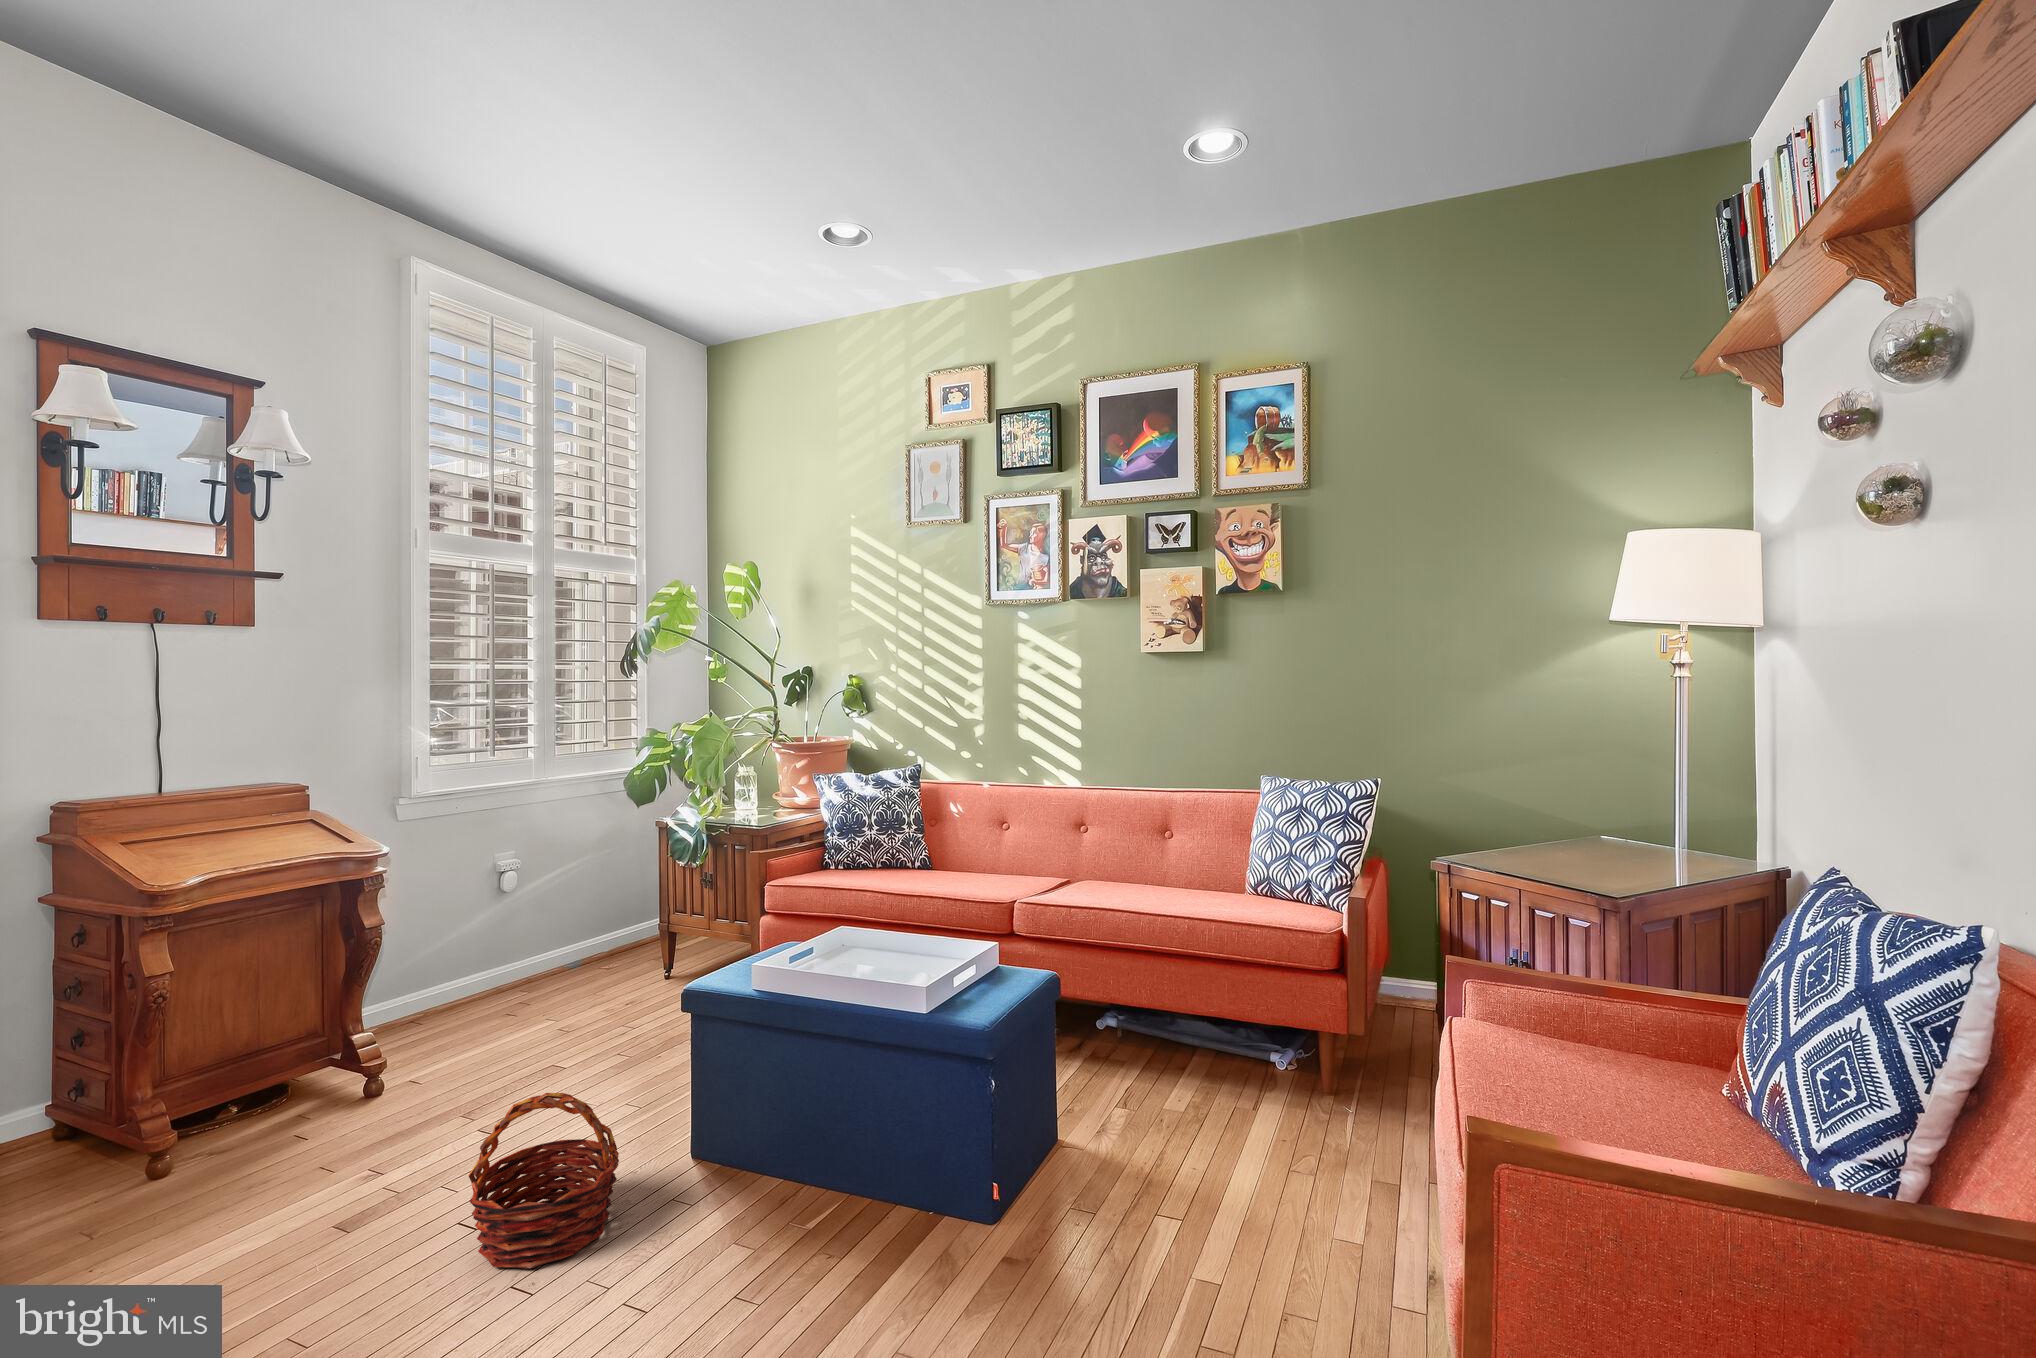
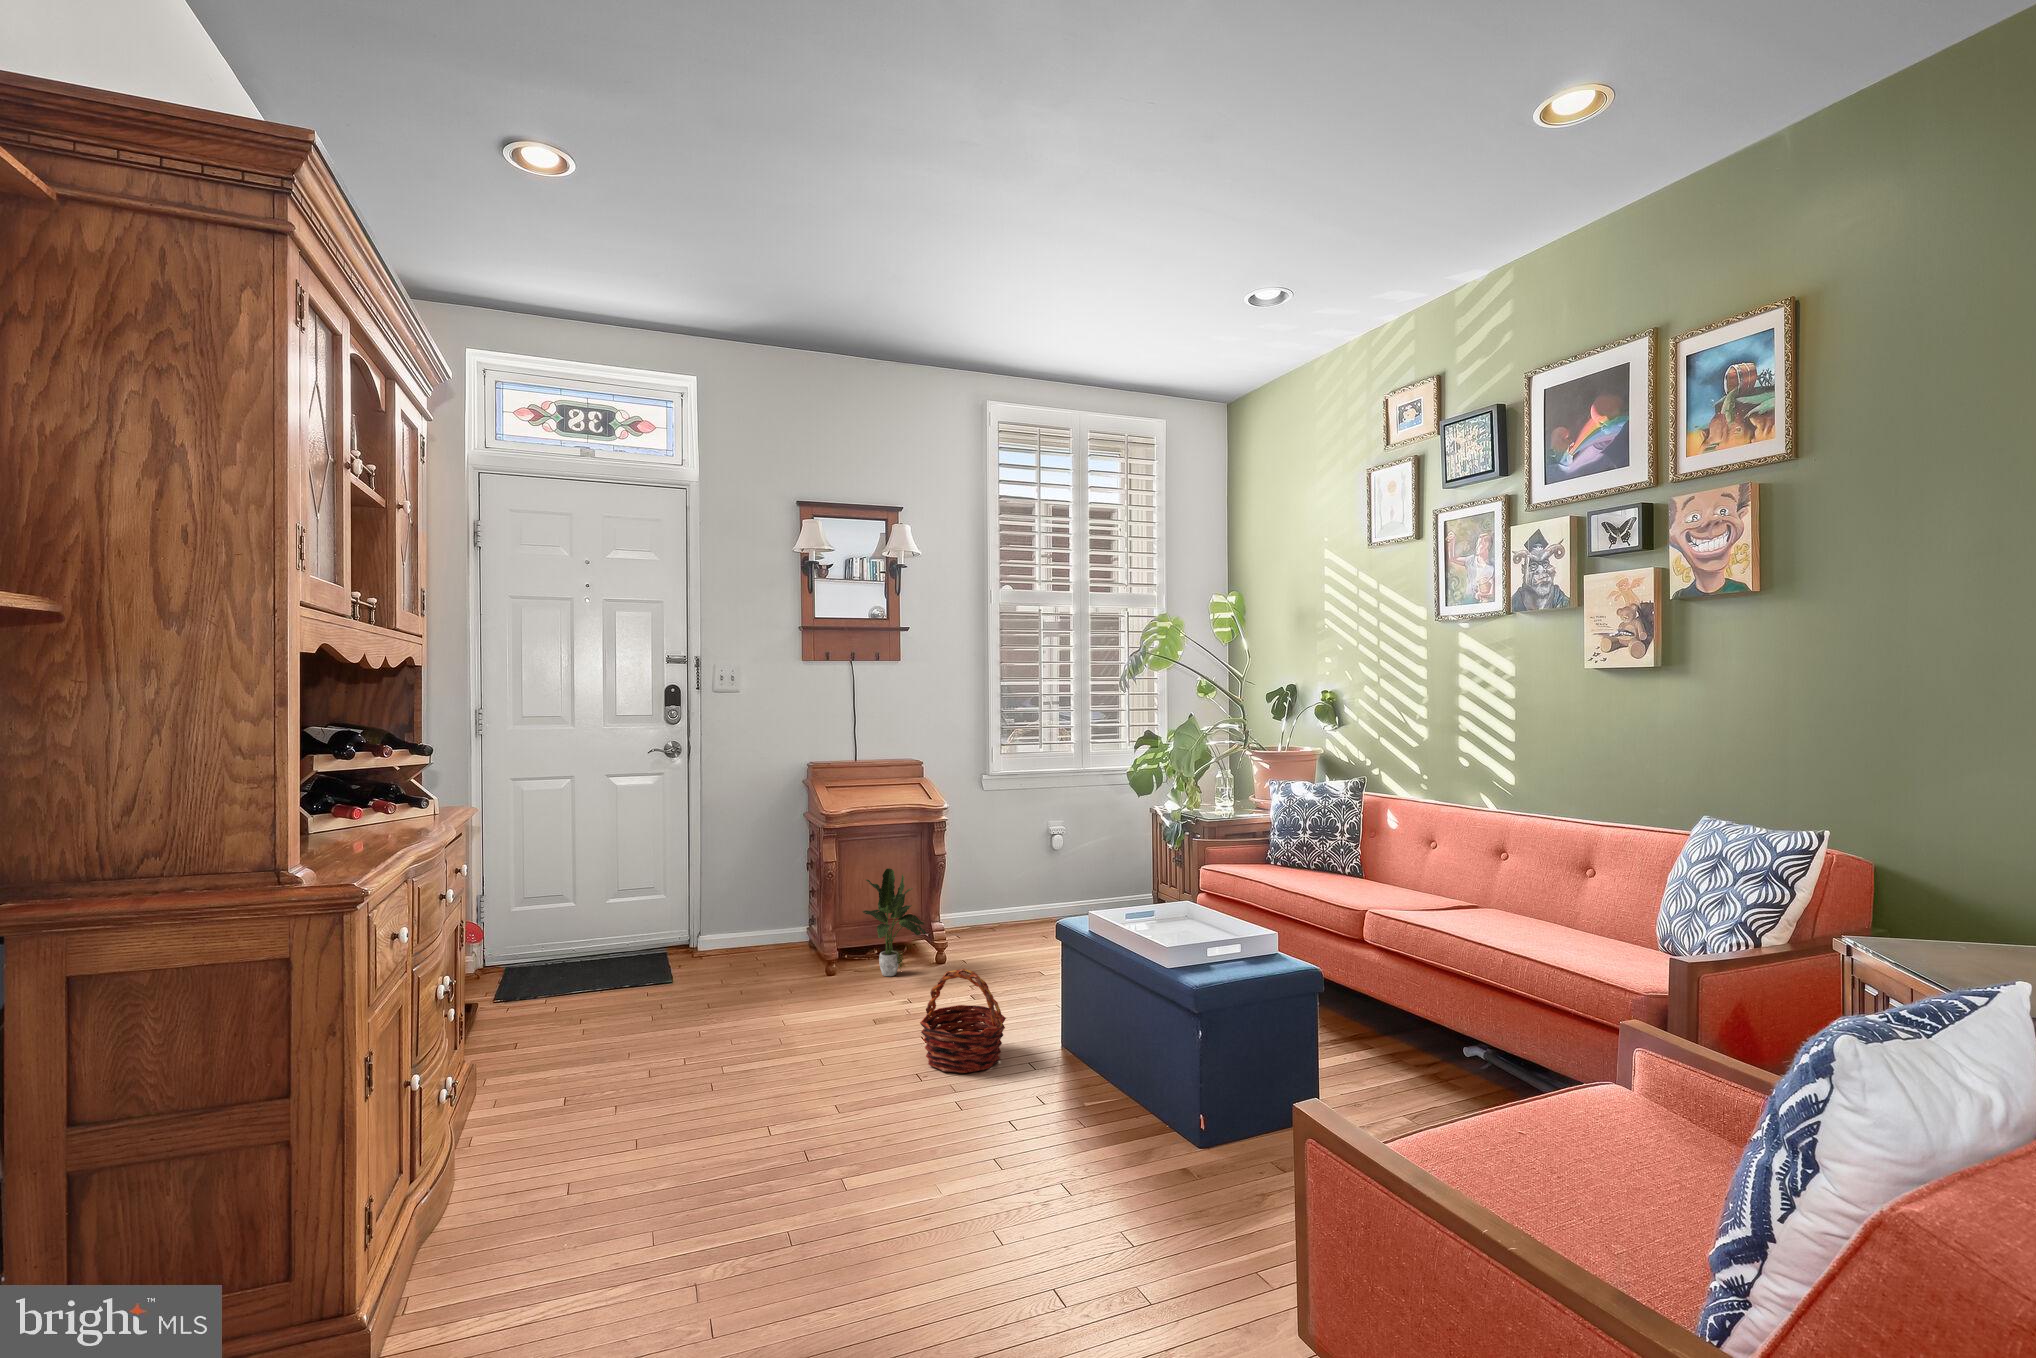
potted plant: none [233,957,372,1137] -> present [863,868,928,976]

